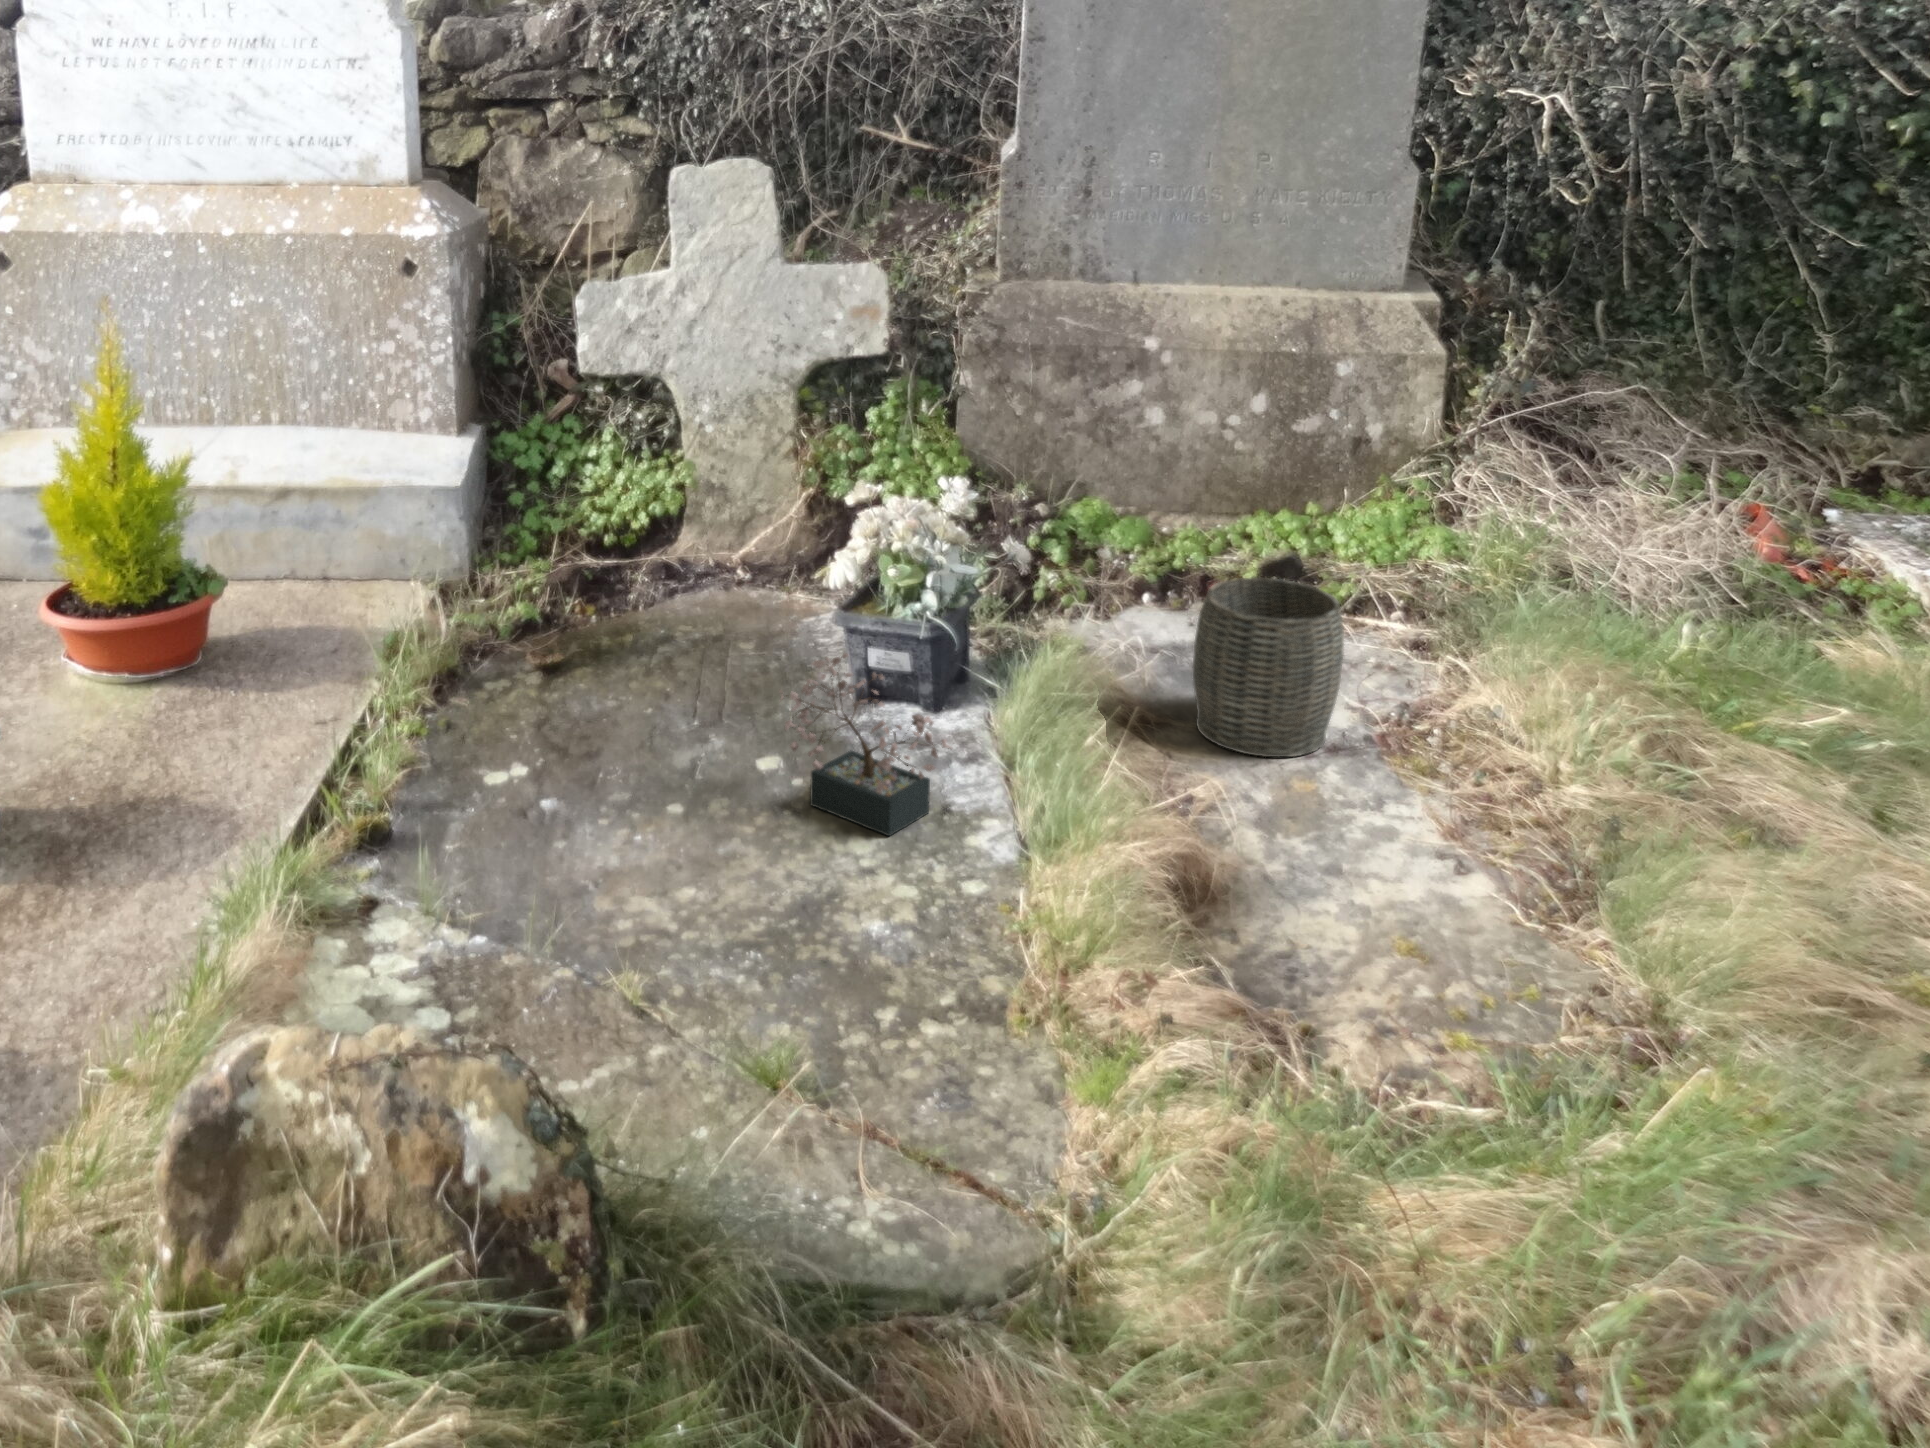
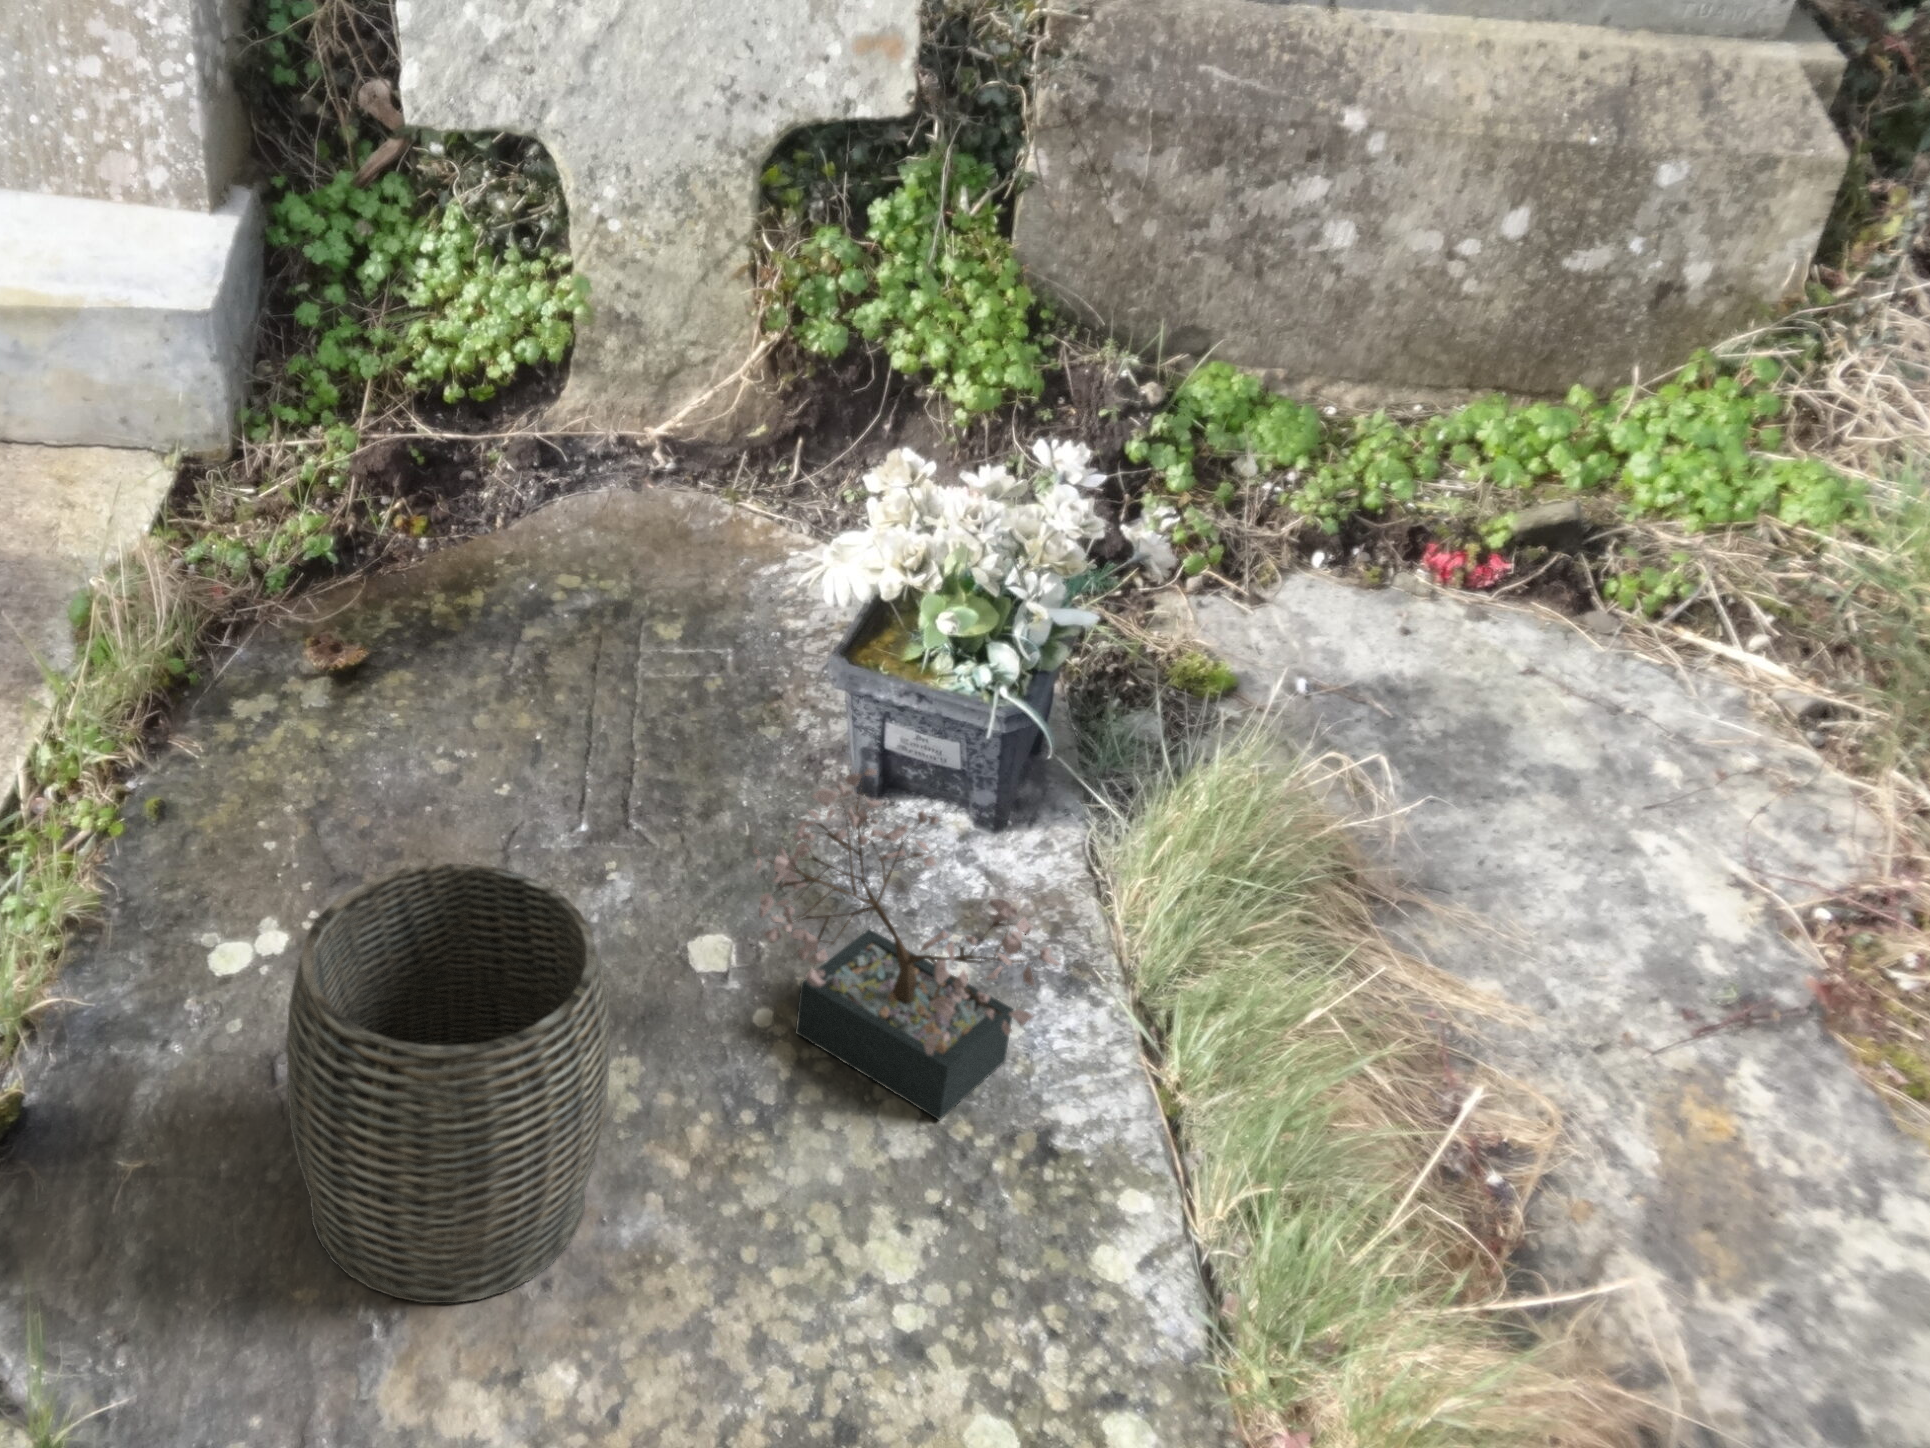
woven basket: present [1192,578,1344,757] -> present [286,863,610,1303]

